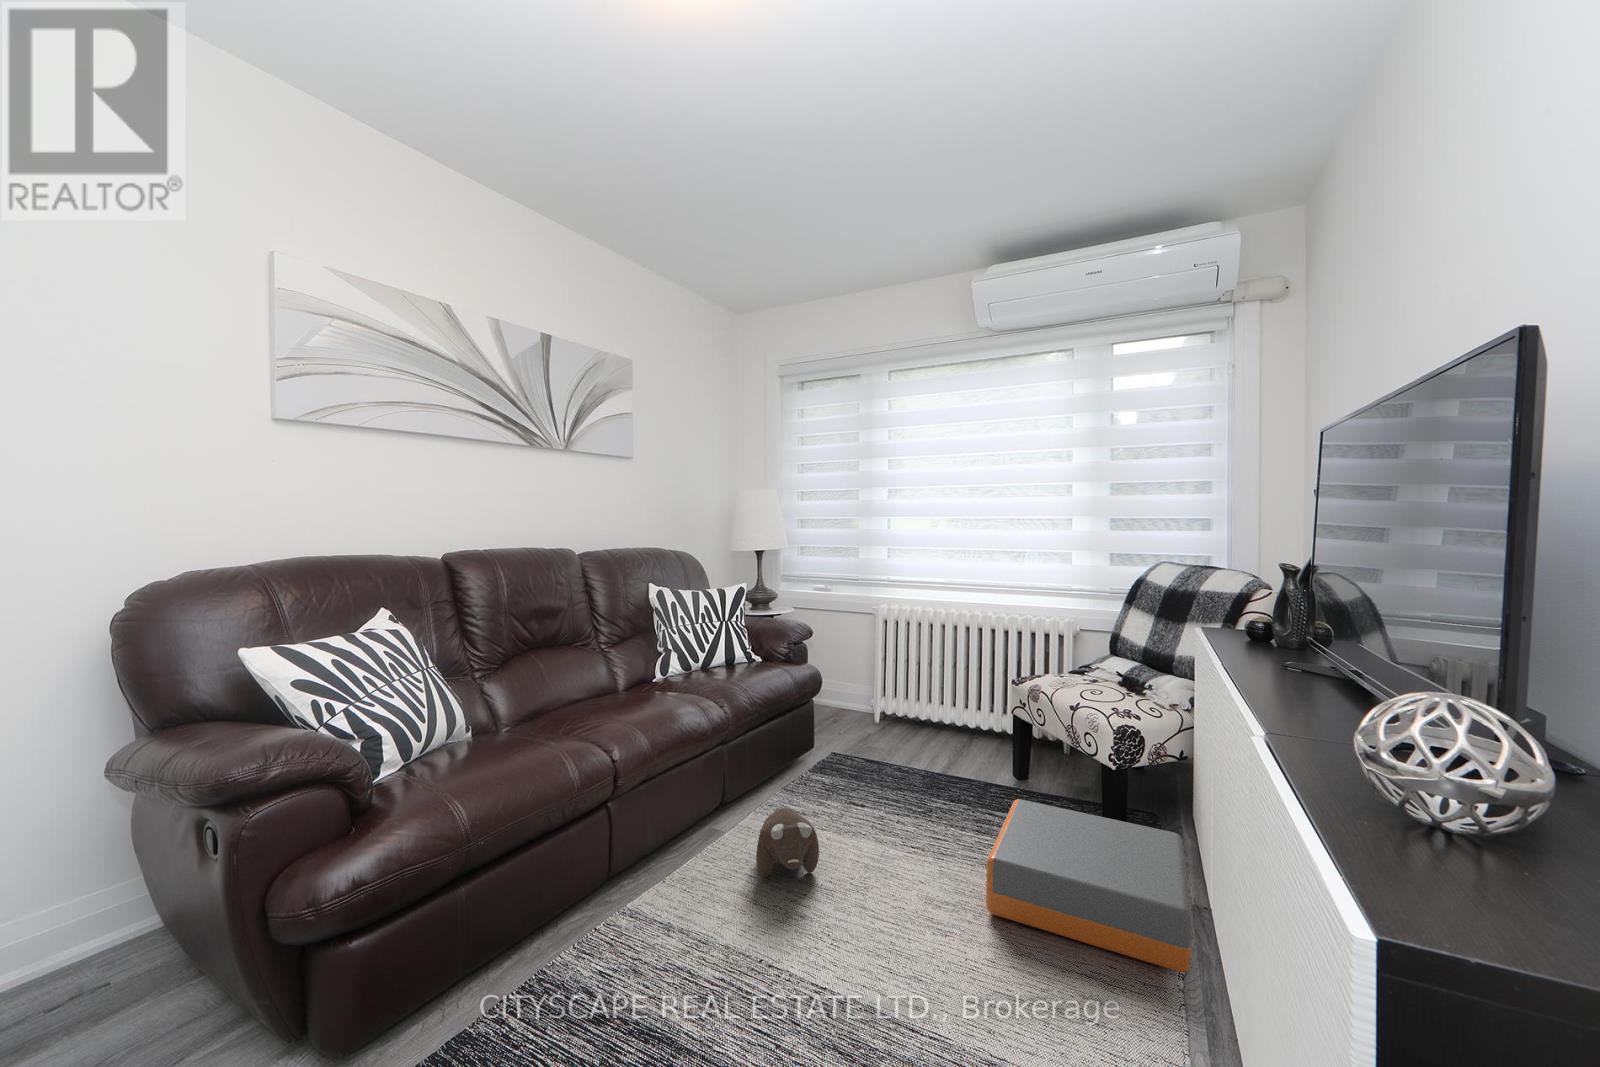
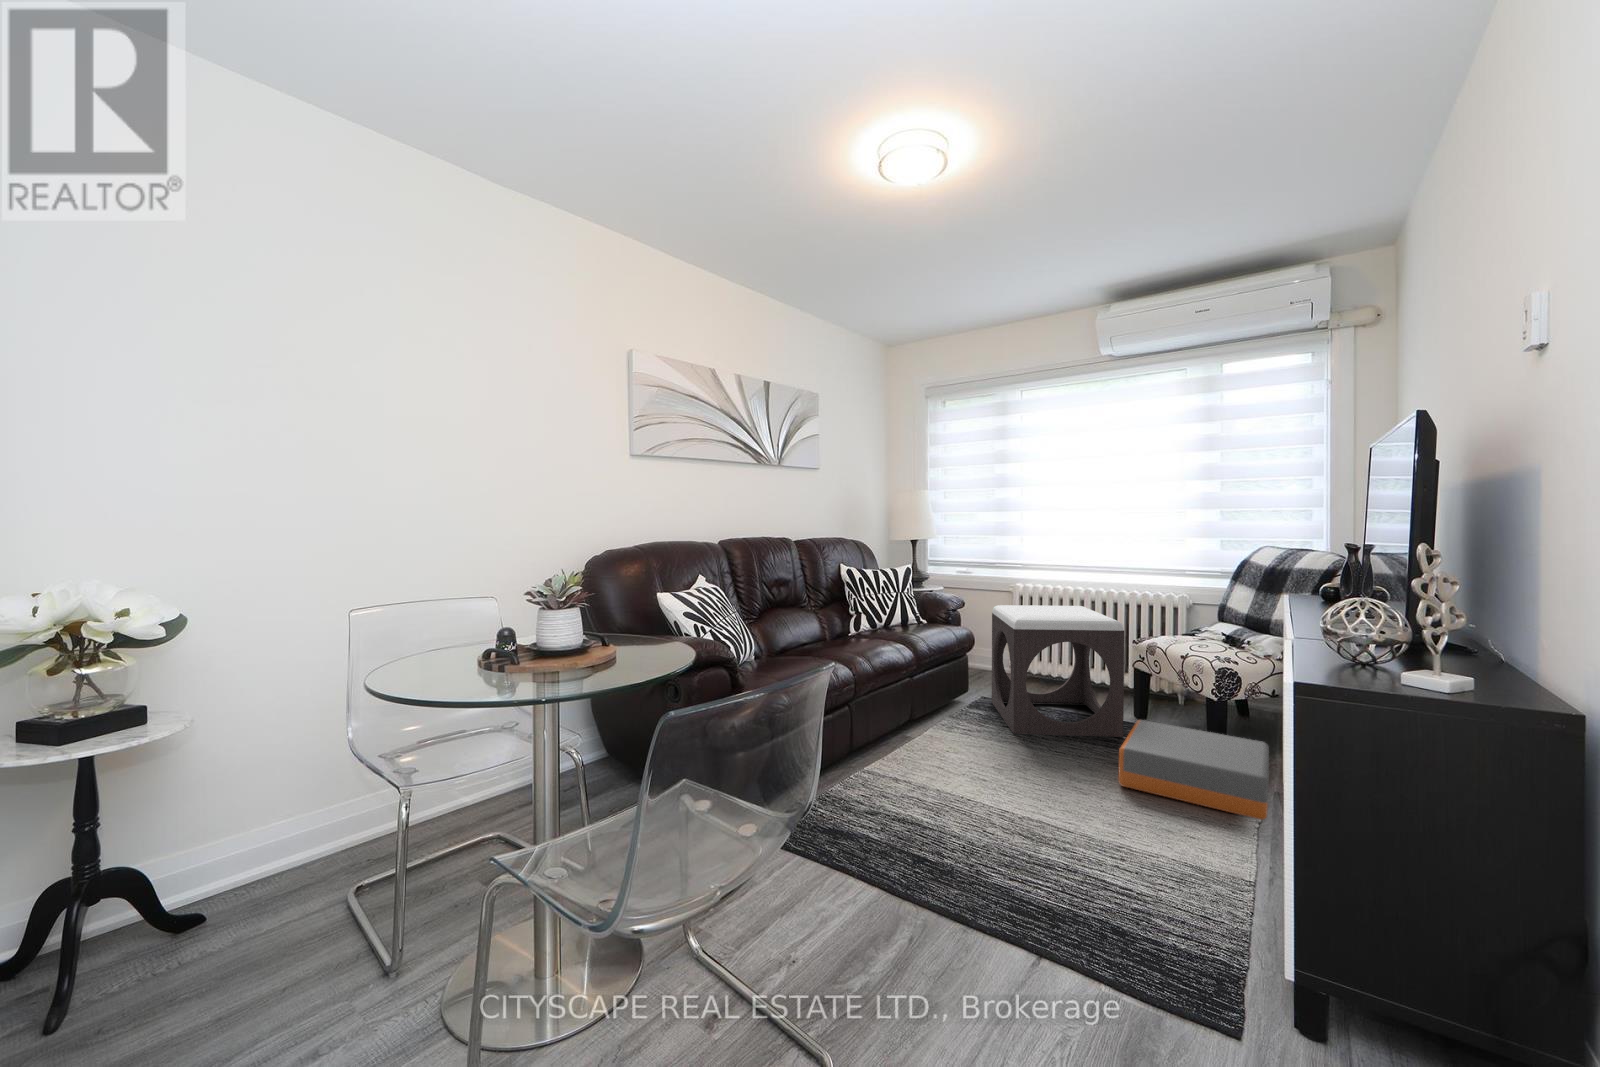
footstool: none [843,636,1000,817] -> present [992,605,1124,737]
plush toy: present [756,808,819,877] -> none [948,717,993,761]

